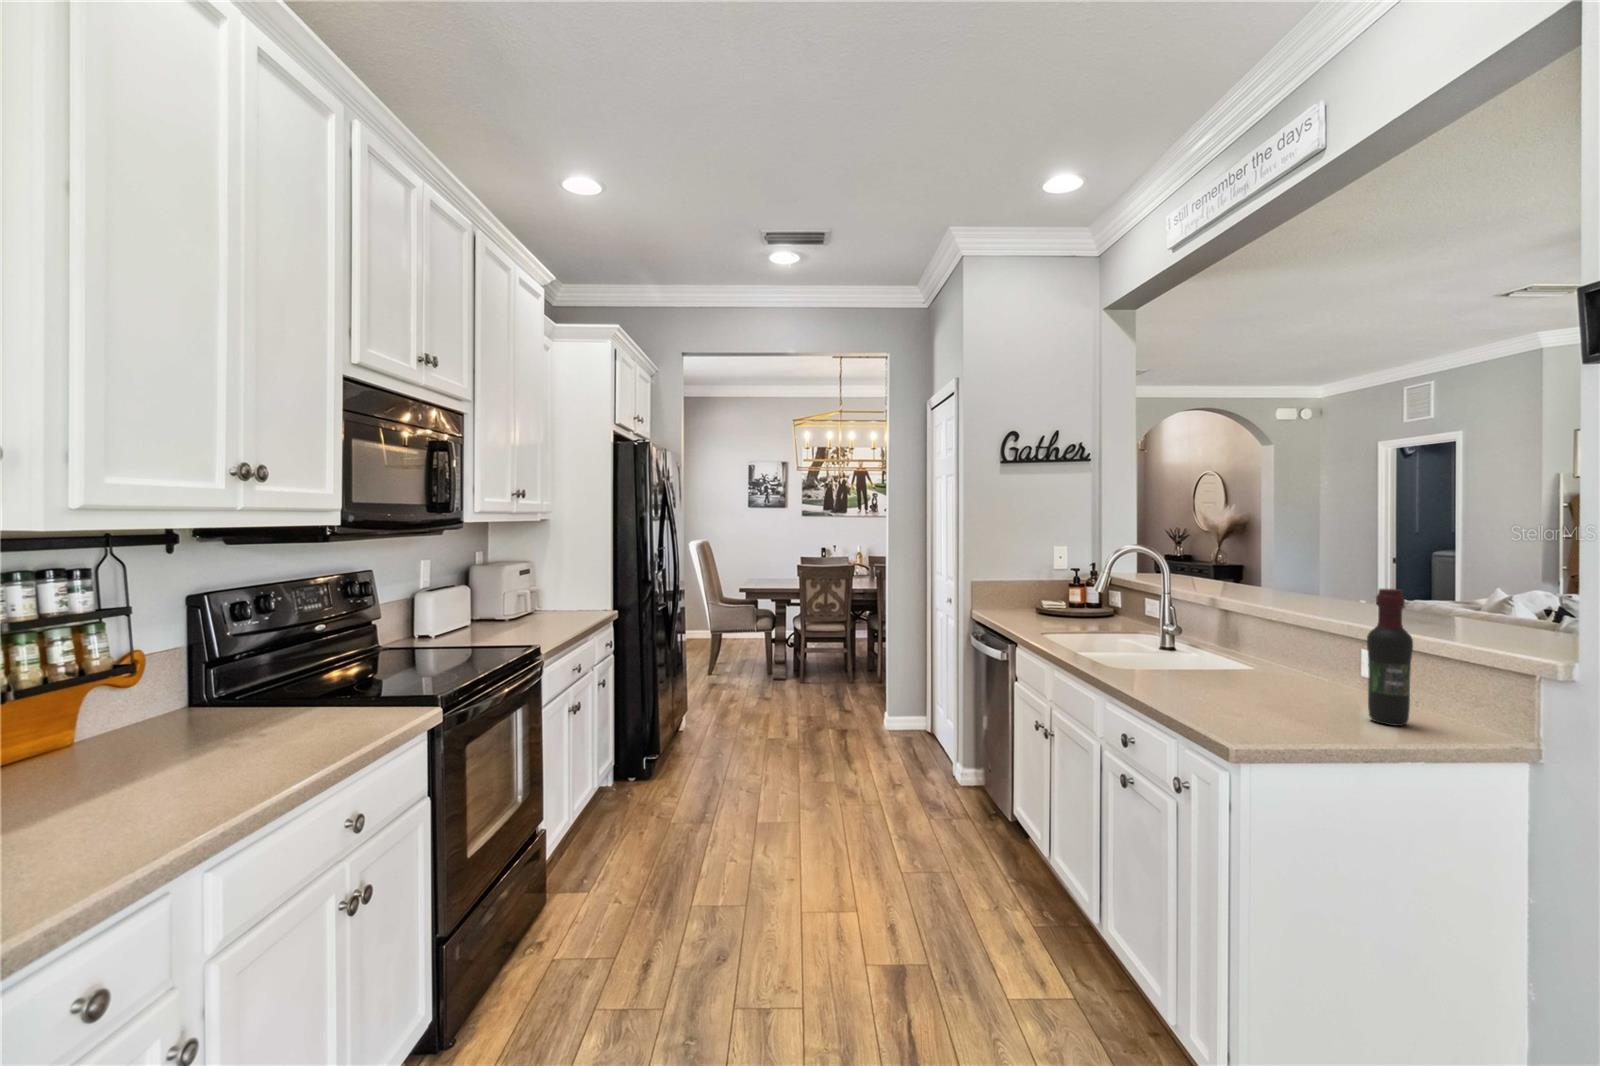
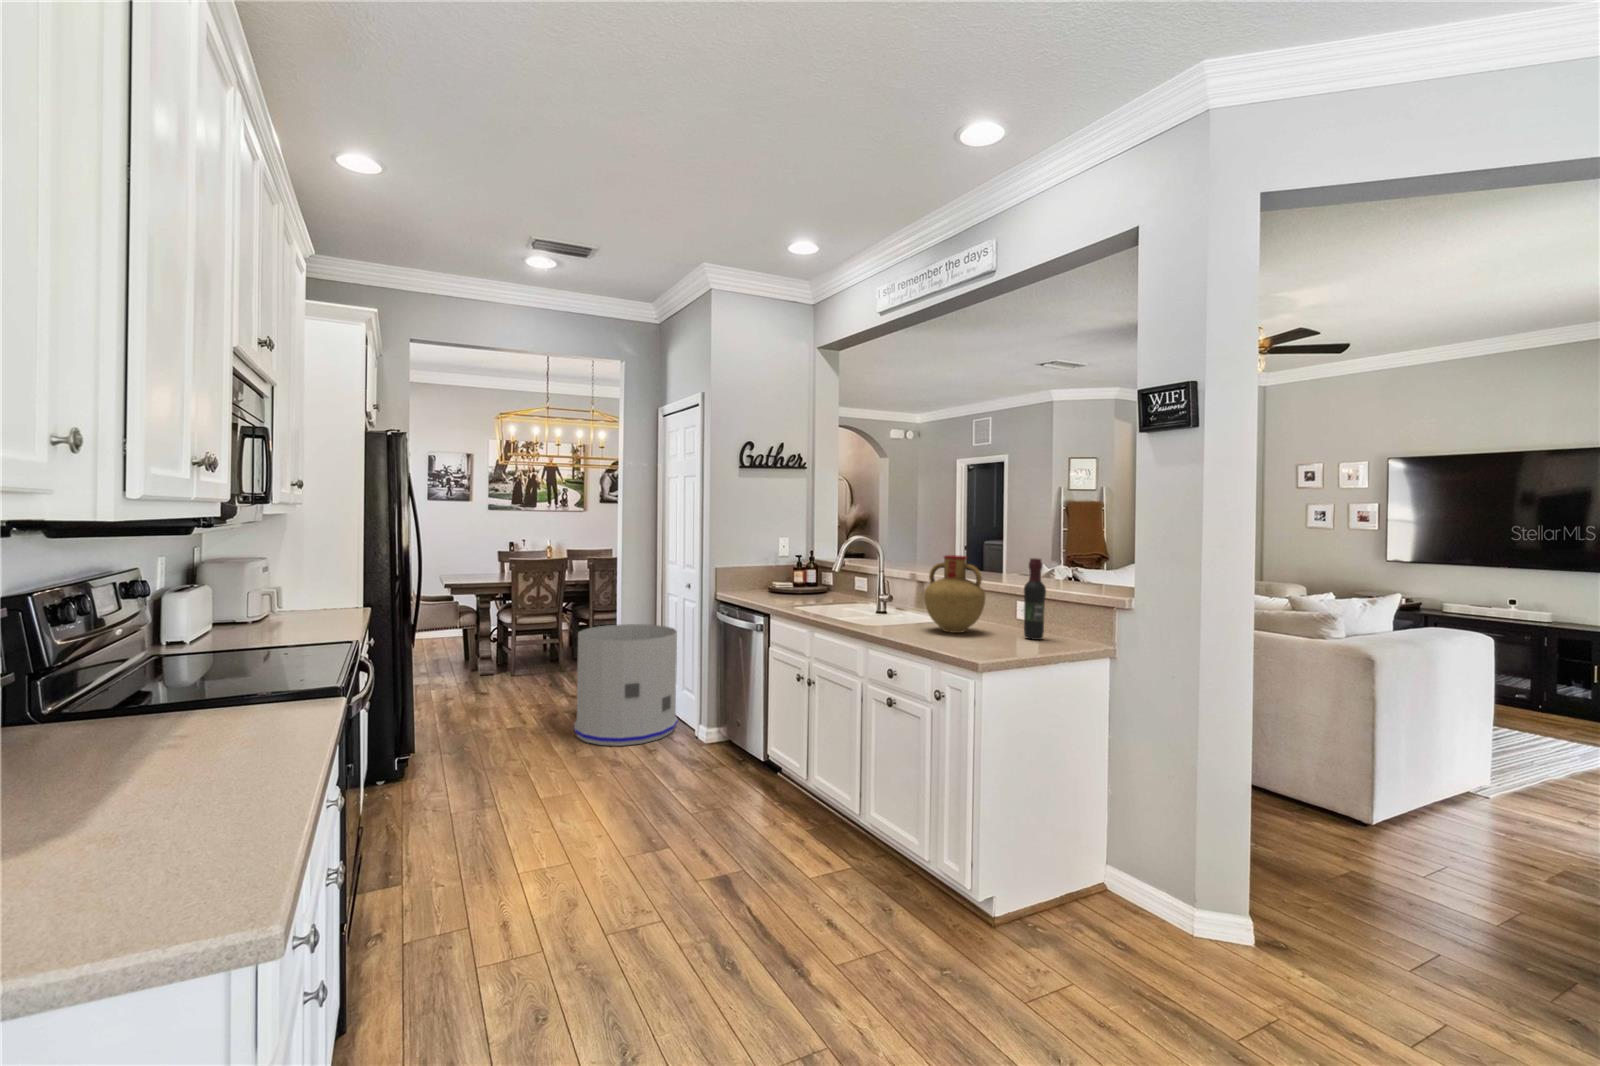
vase: none [1194,579,1301,697] -> present [924,555,985,633]
trash can: none [828,639,936,773] -> present [574,624,678,746]

